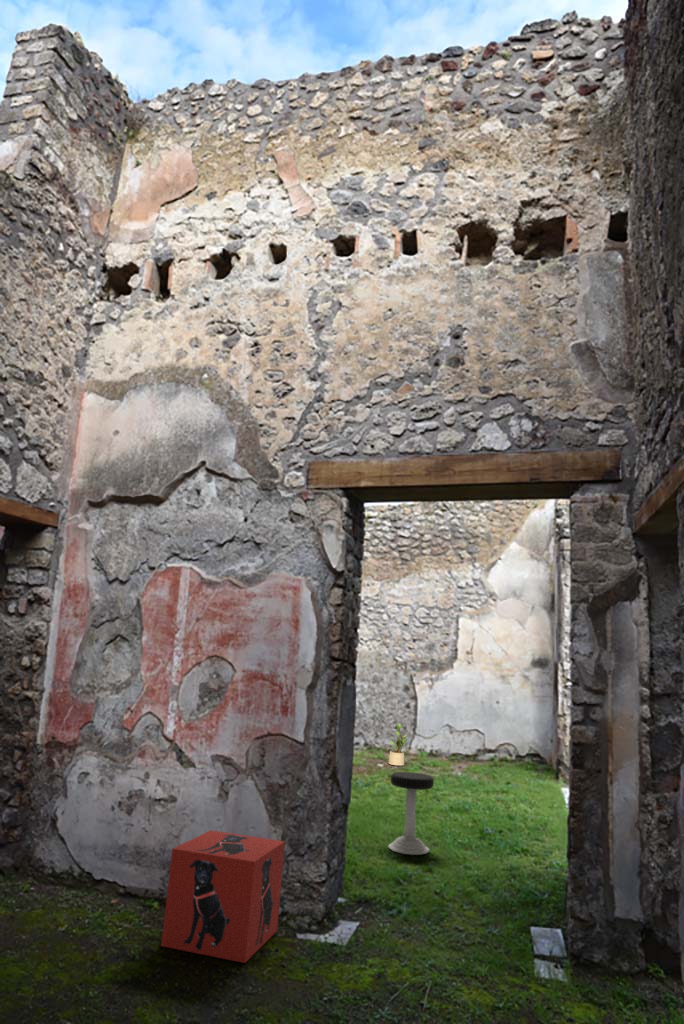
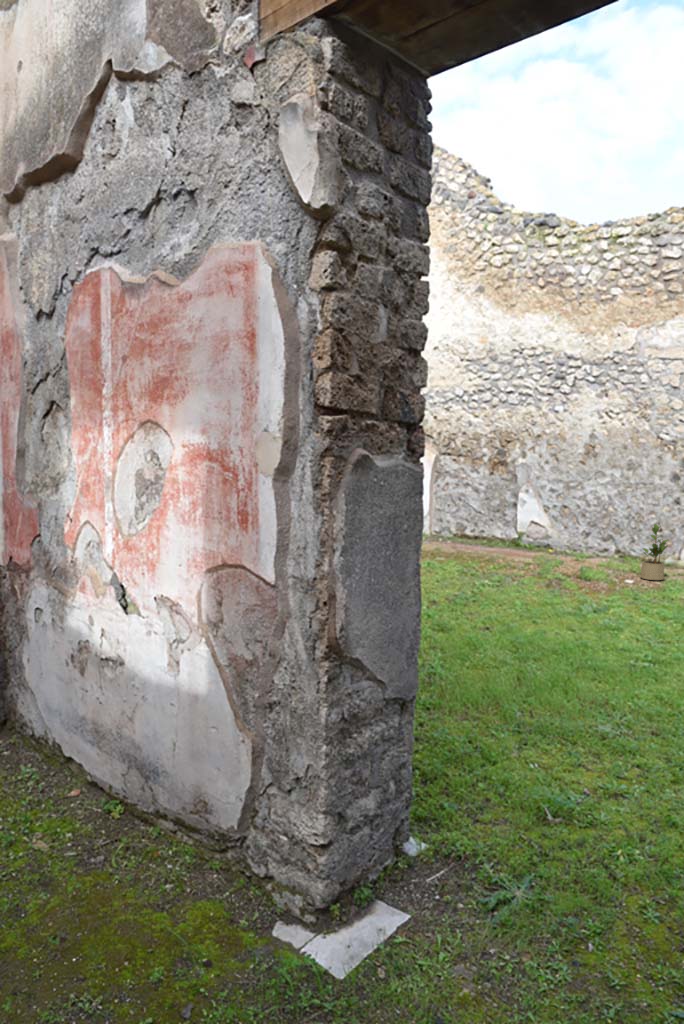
stool: present [389,772,434,855] -> none [569,608,650,743]
storage box: present [161,830,285,963] -> none [26,721,256,994]

